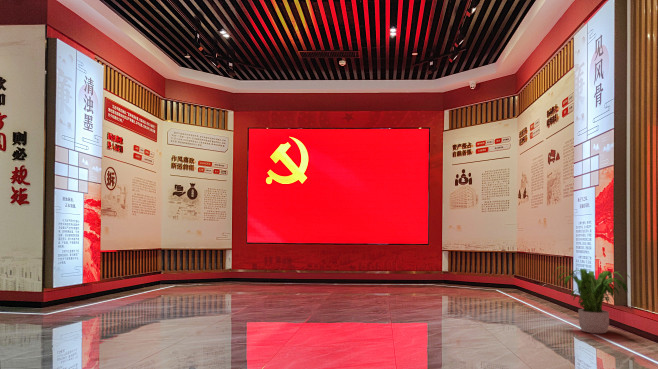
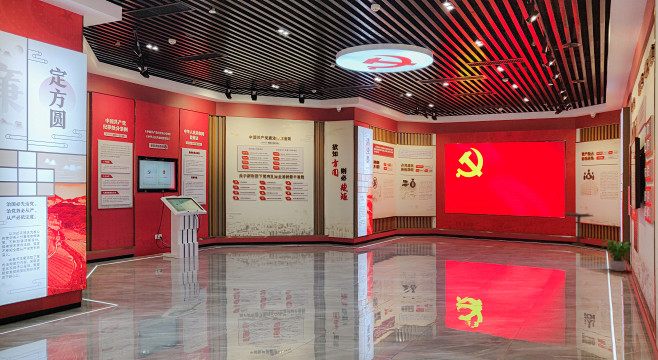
pedestal table: none [430,238,477,288] -> present [564,213,593,246]

